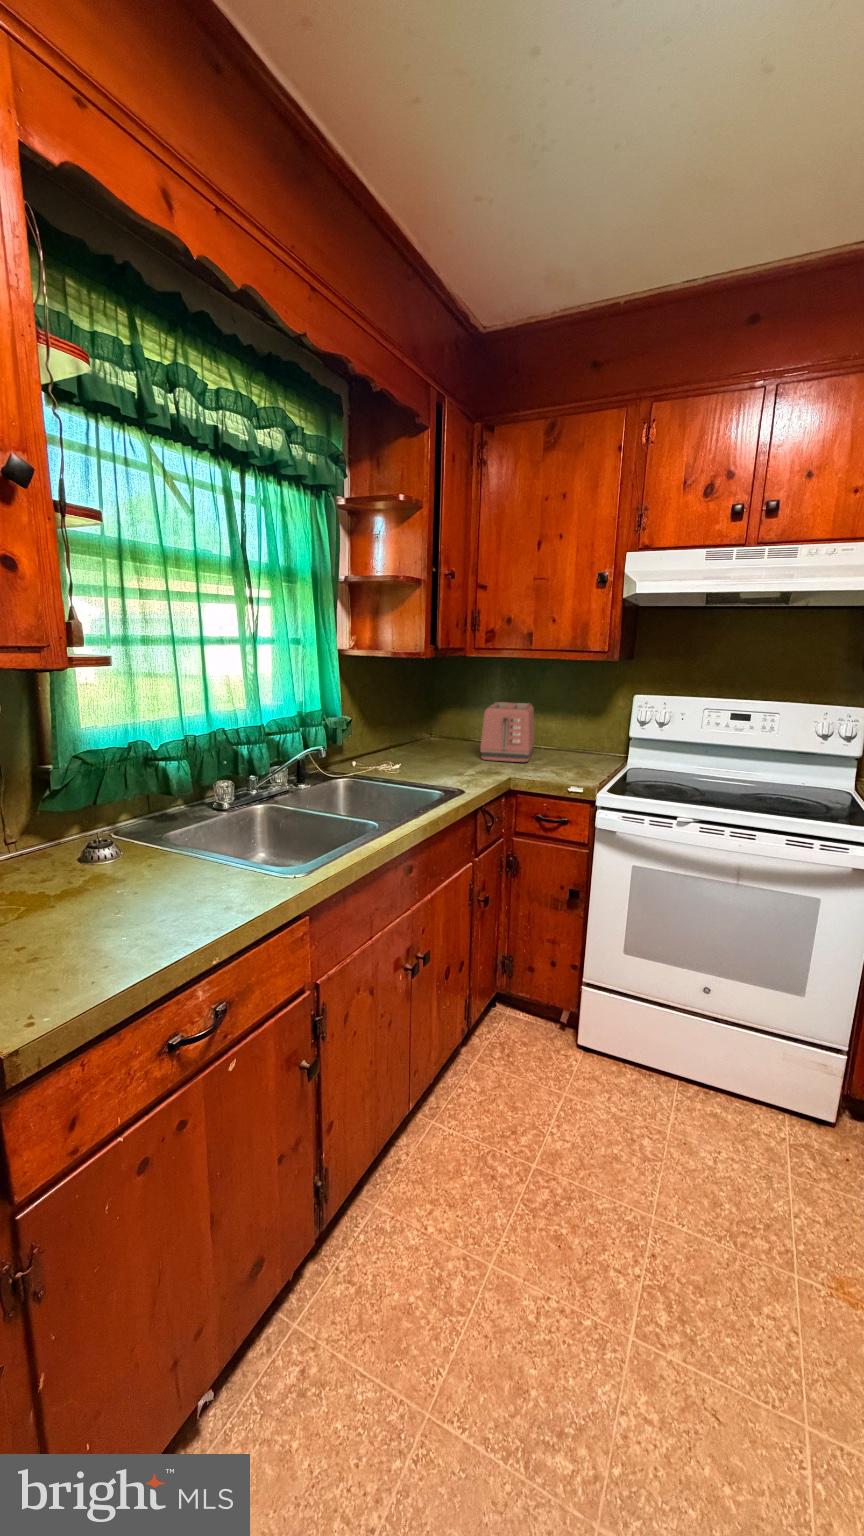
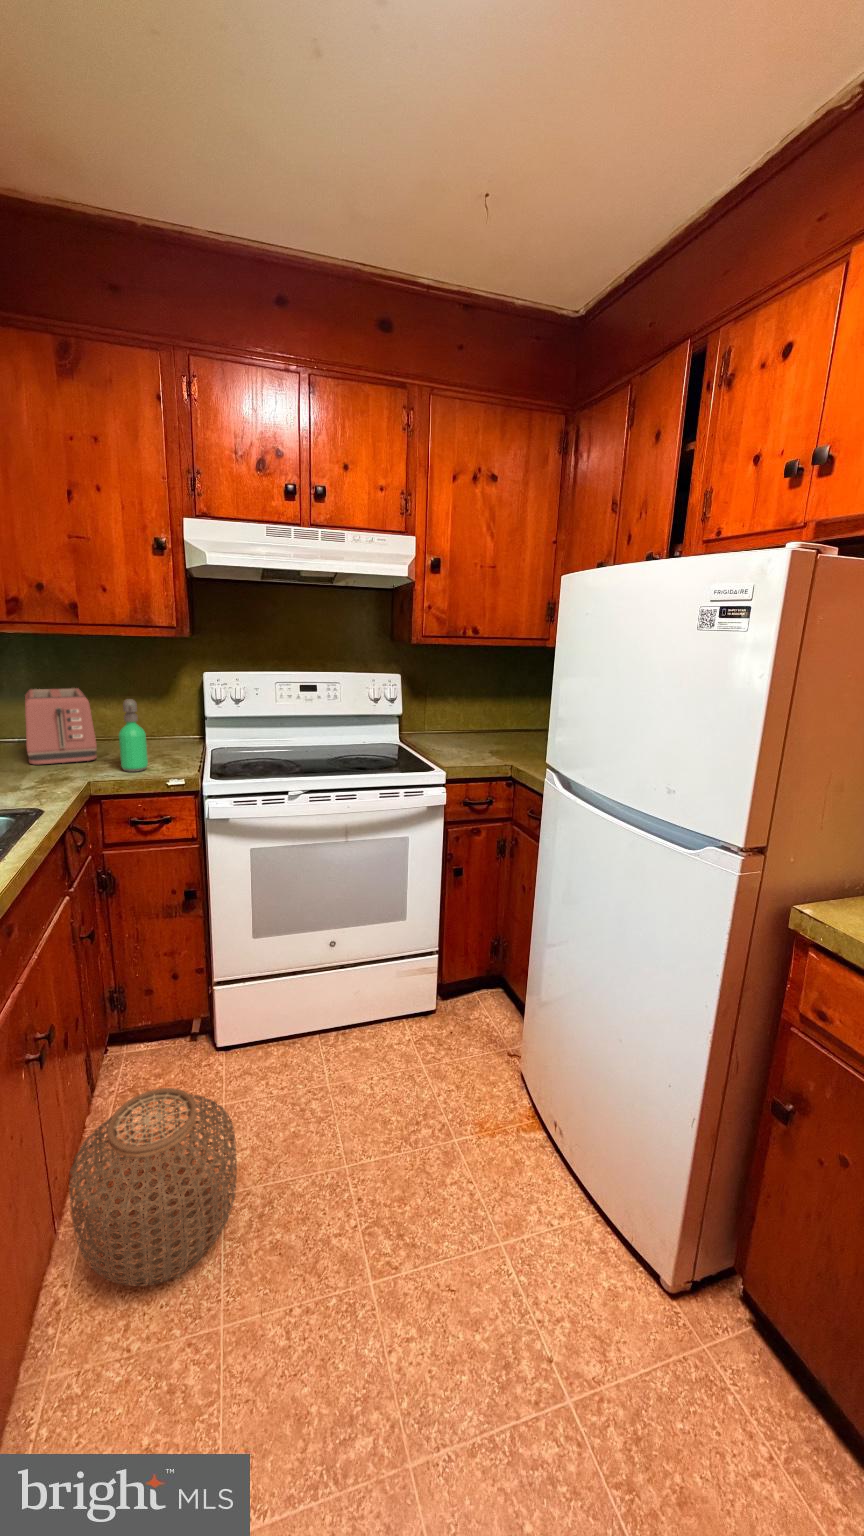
soap dispenser: none [539,713,563,776] -> present [119,699,148,772]
woven basket: none [415,1037,545,1203] -> present [69,1088,237,1286]

